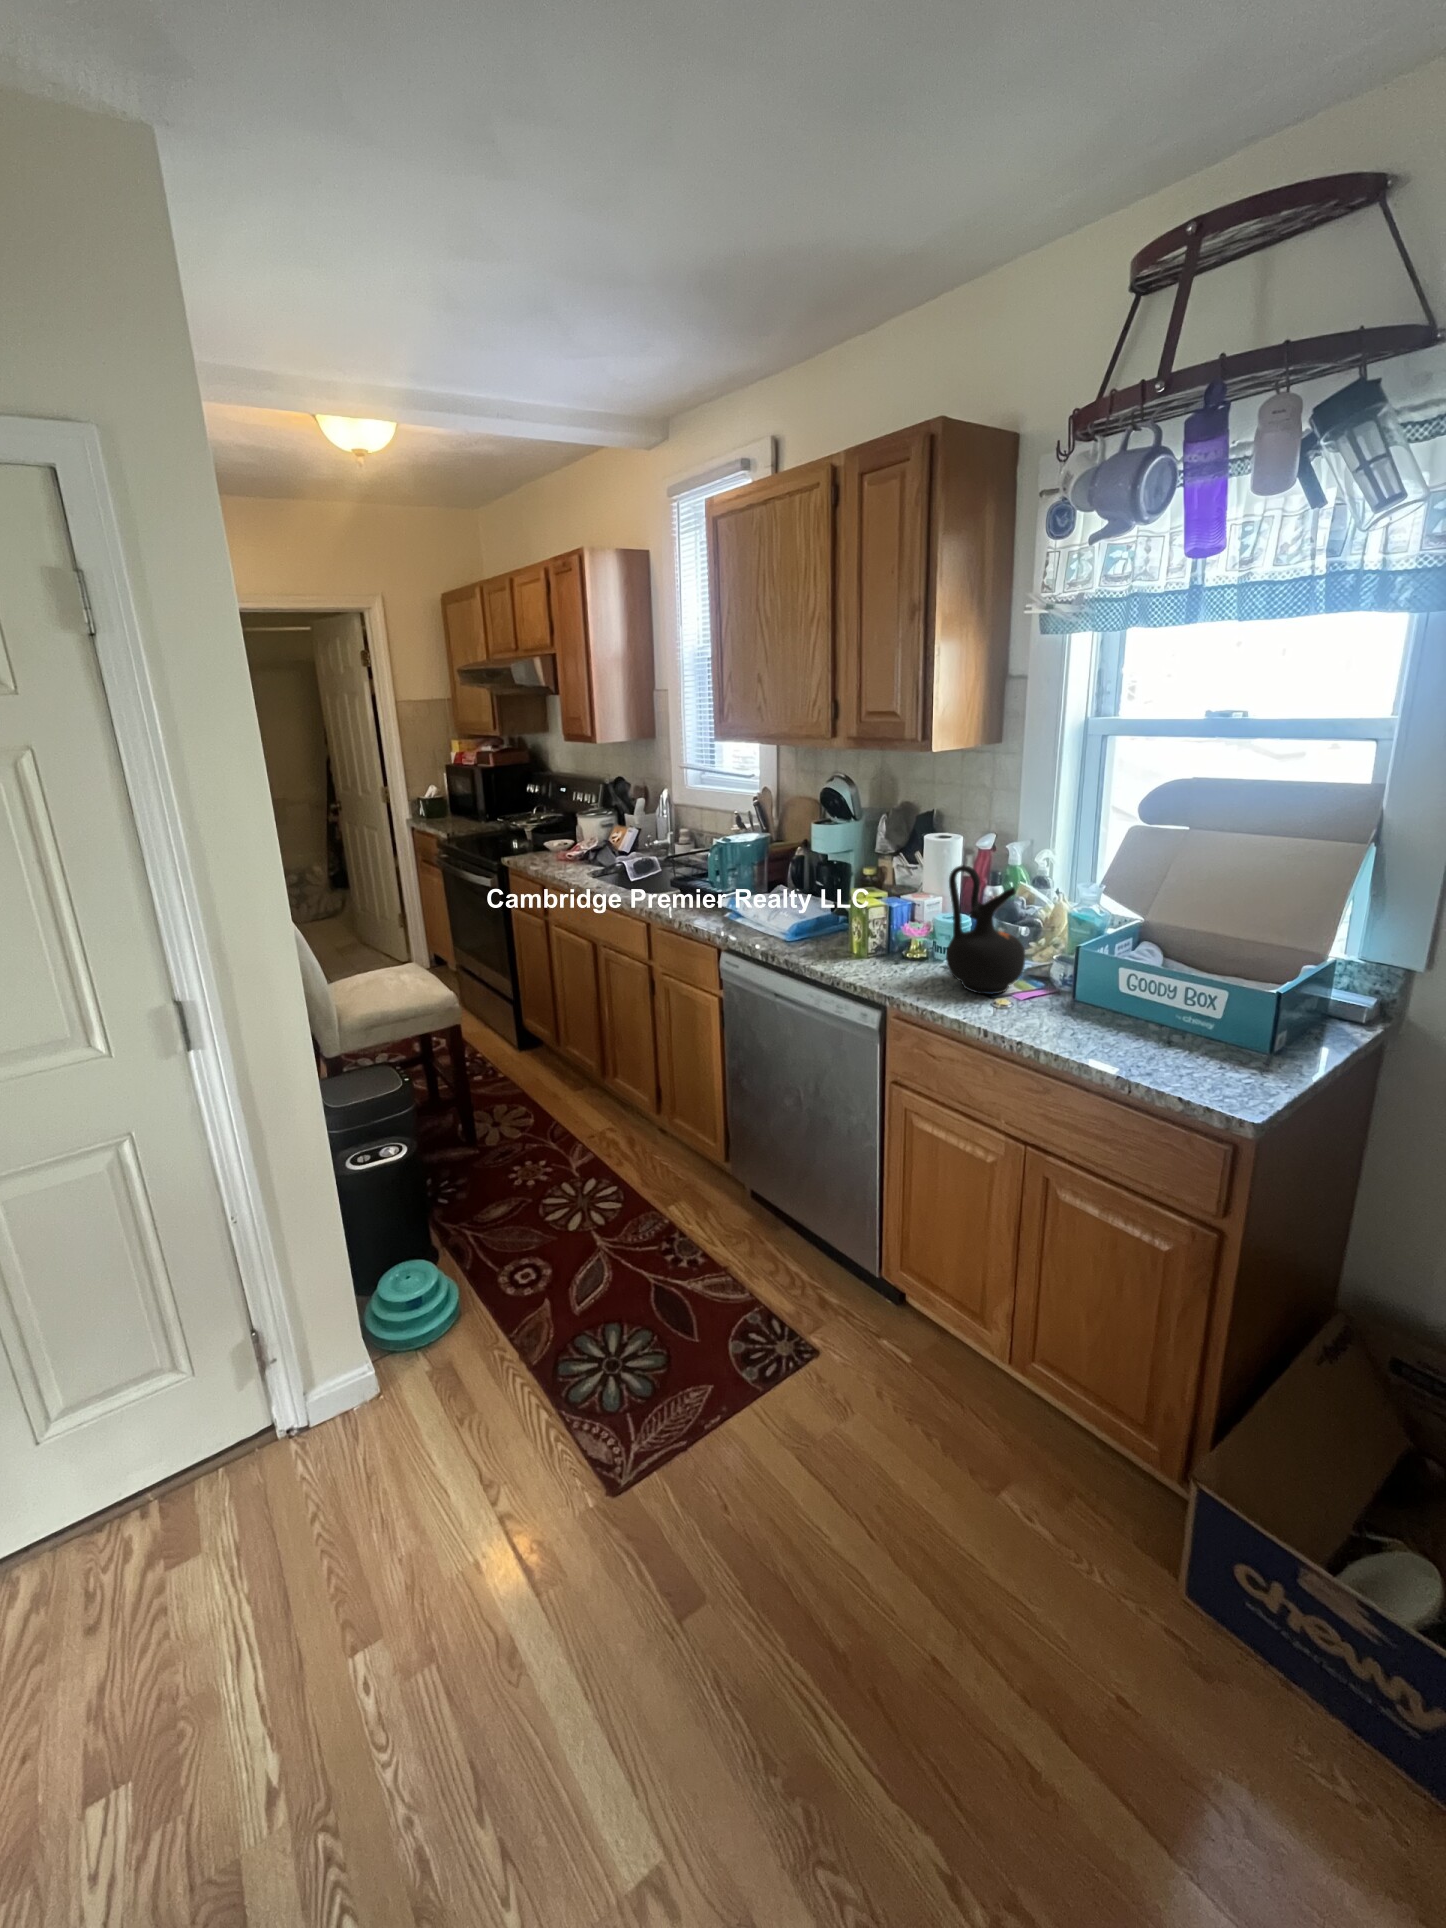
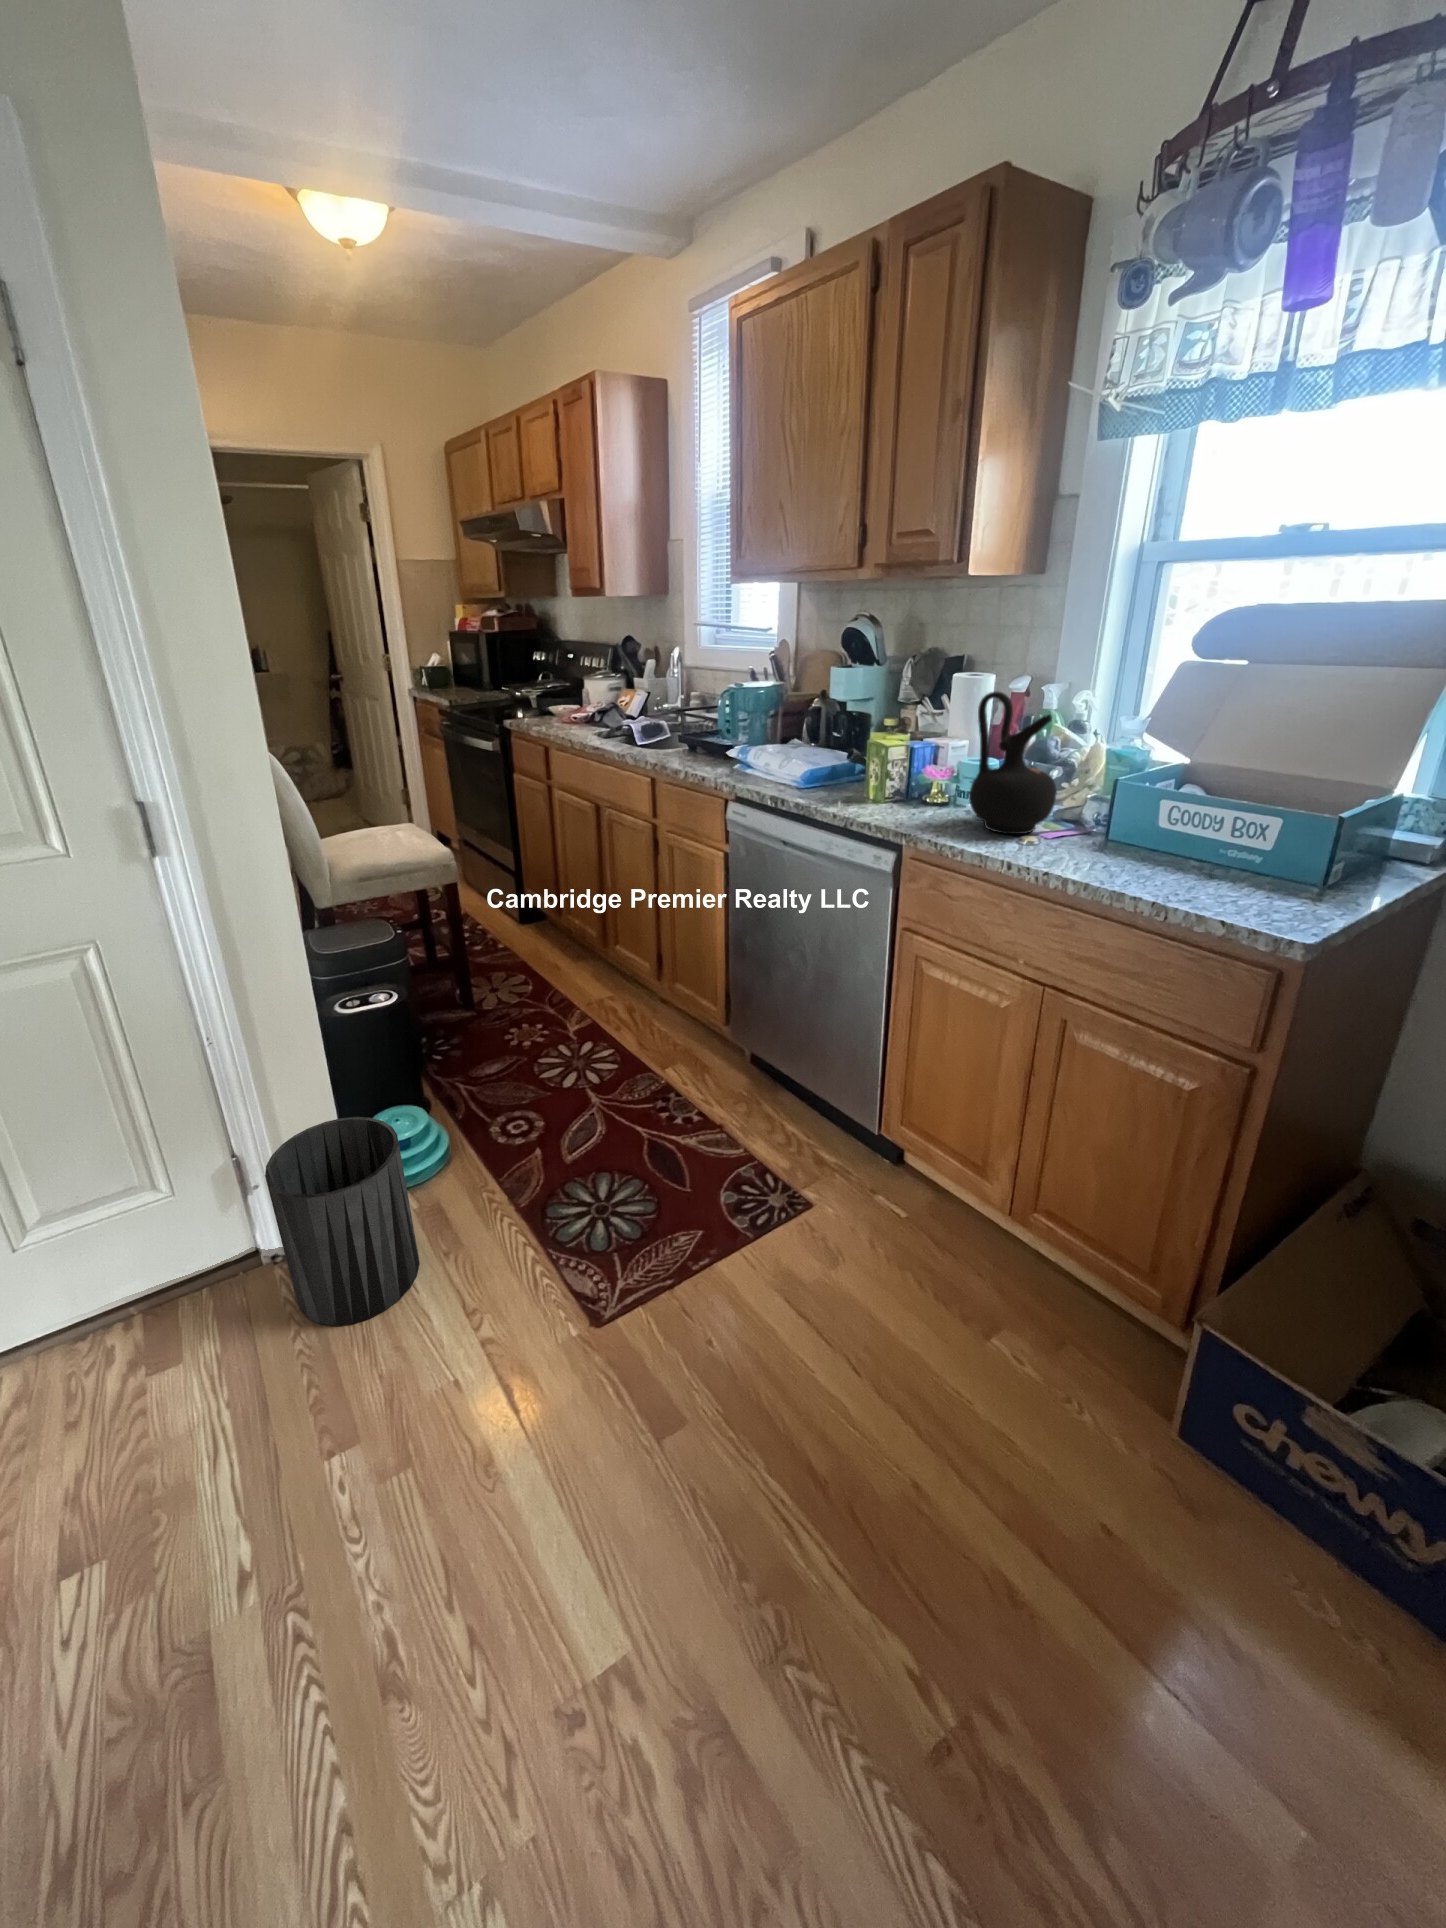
trash can: none [287,1285,434,1506] -> present [265,1117,420,1326]

